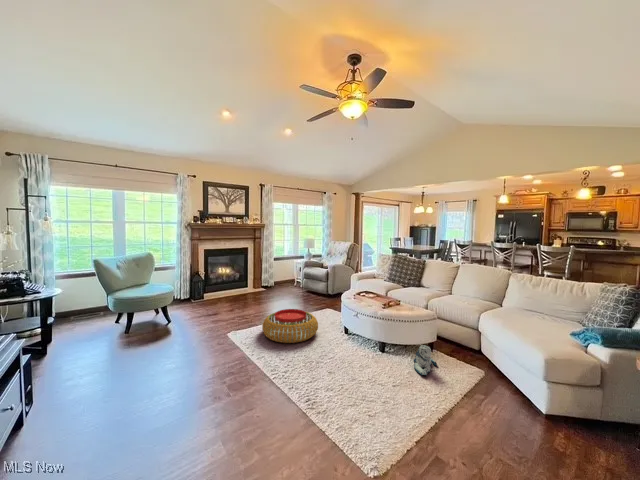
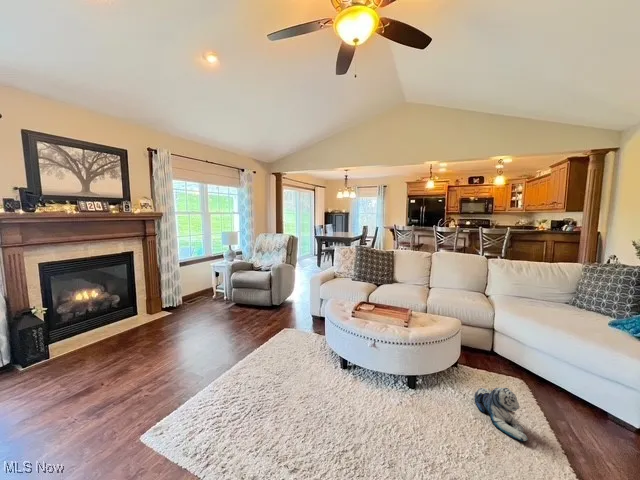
pouf: present [262,309,318,343] -> none [214,357,317,444]

